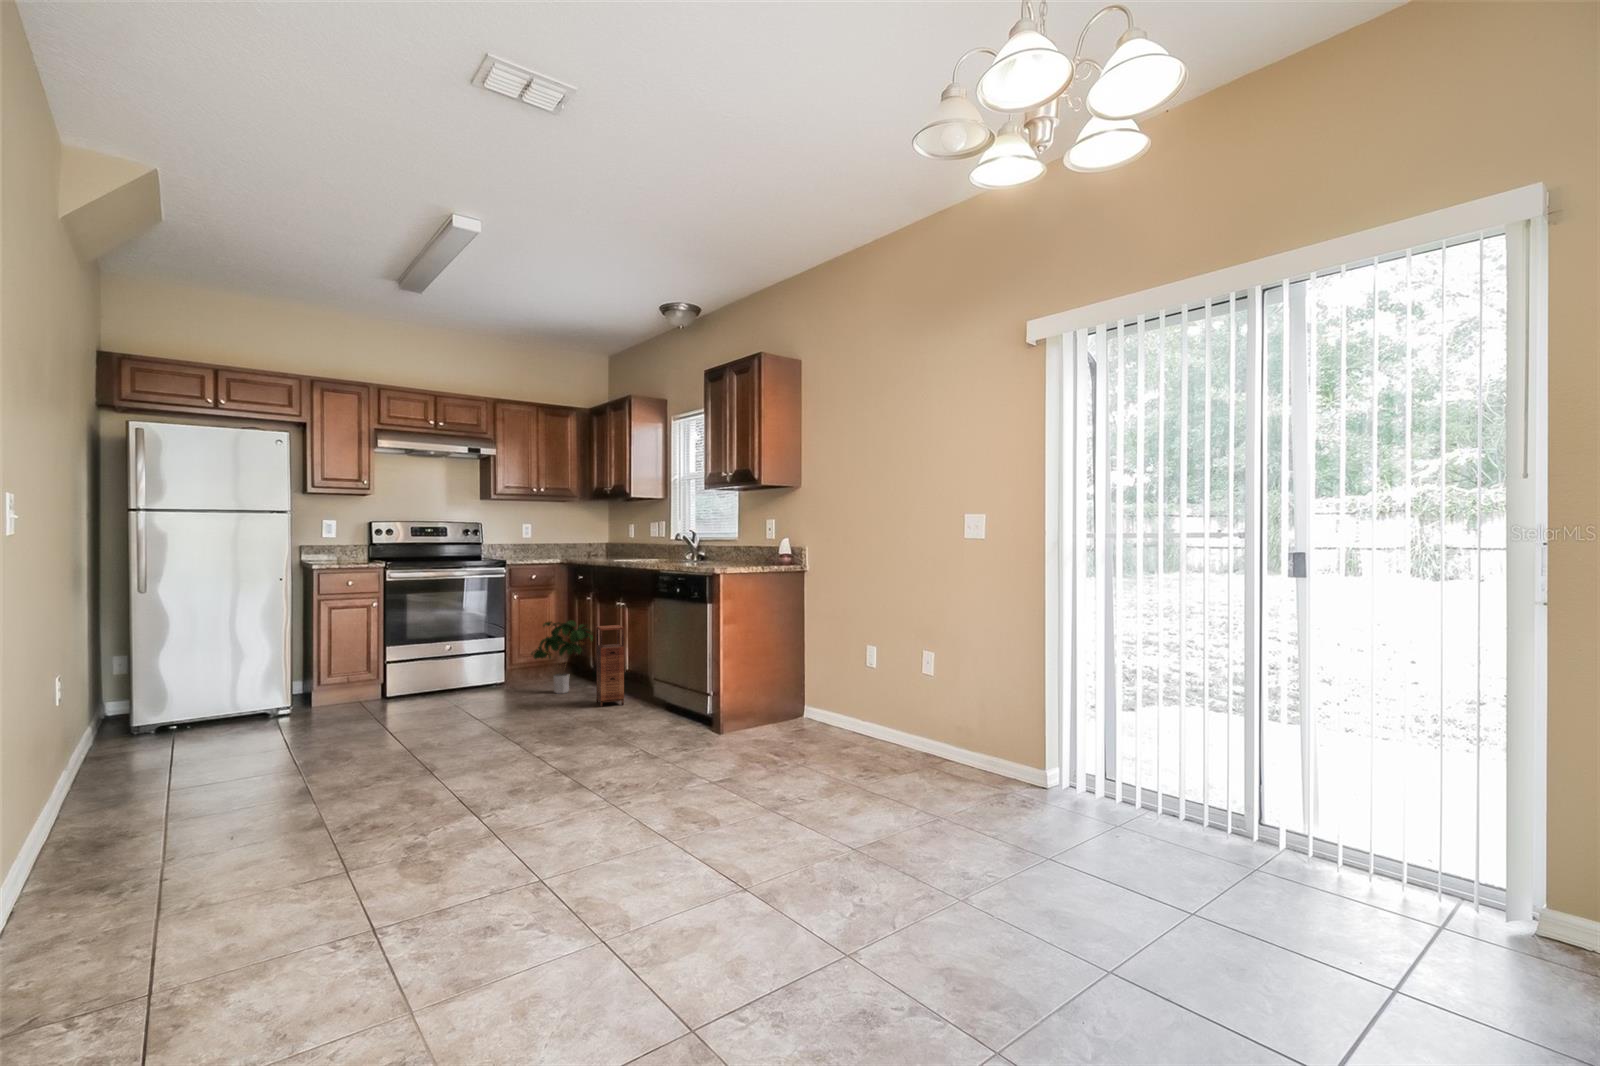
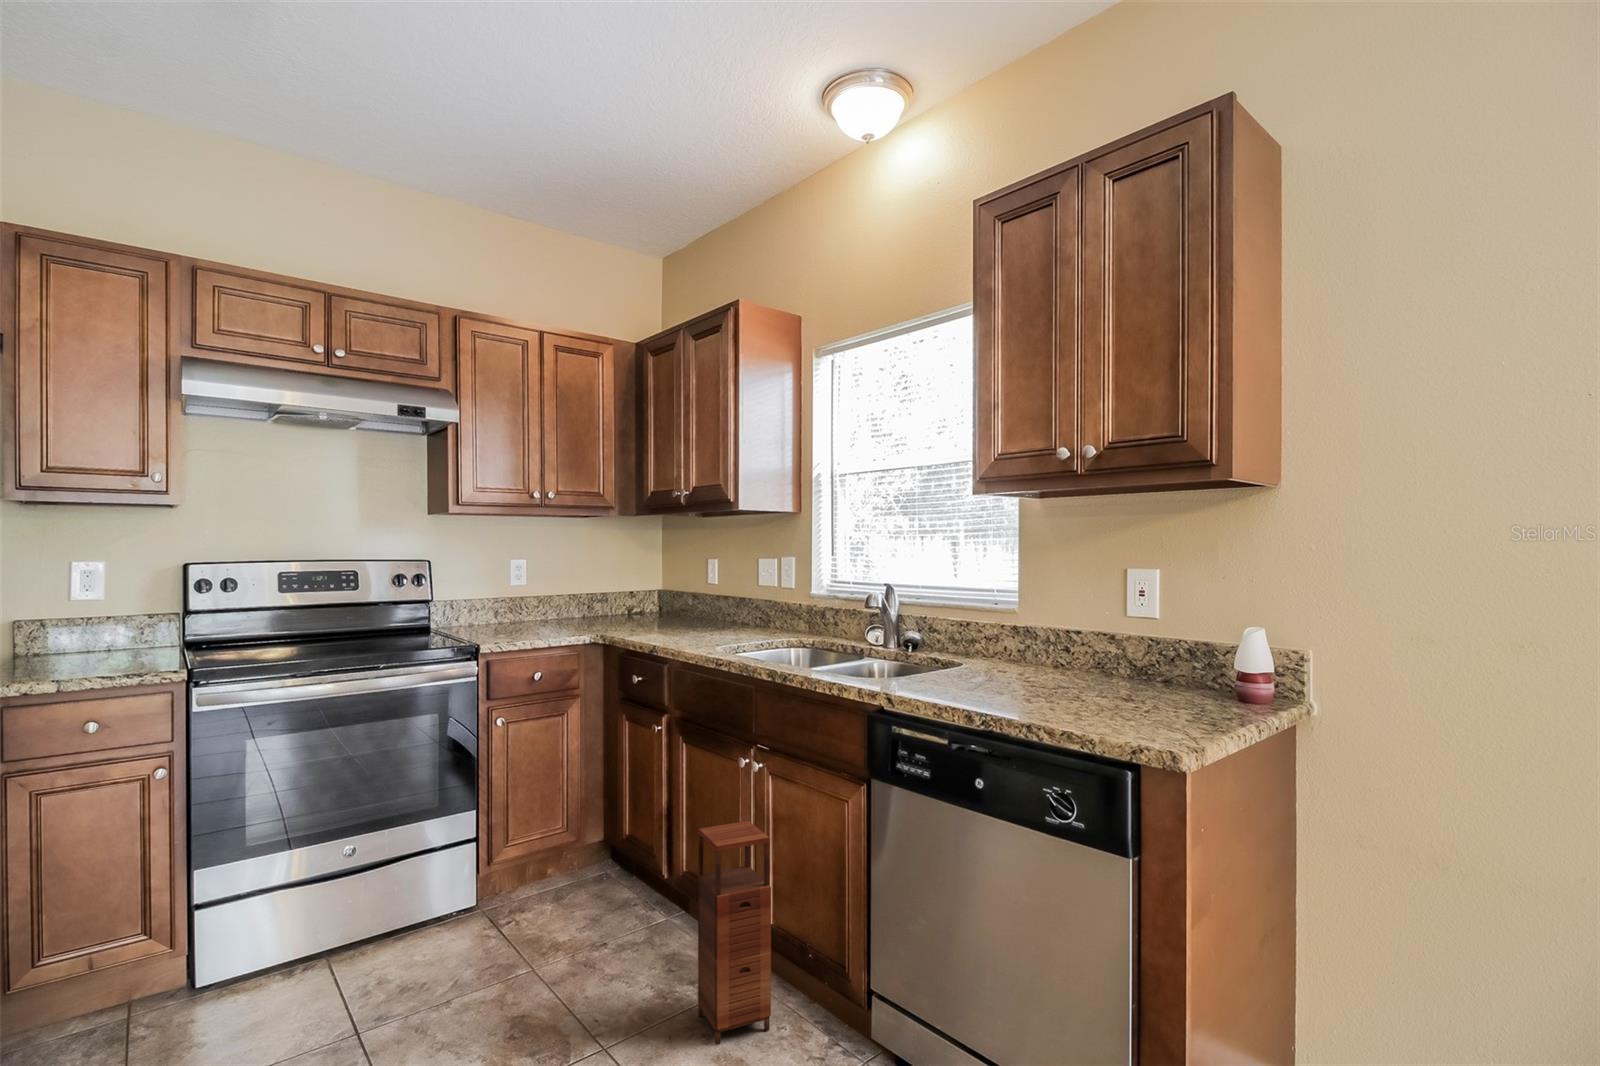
potted plant: present [531,621,593,693] -> none [534,787,675,959]

